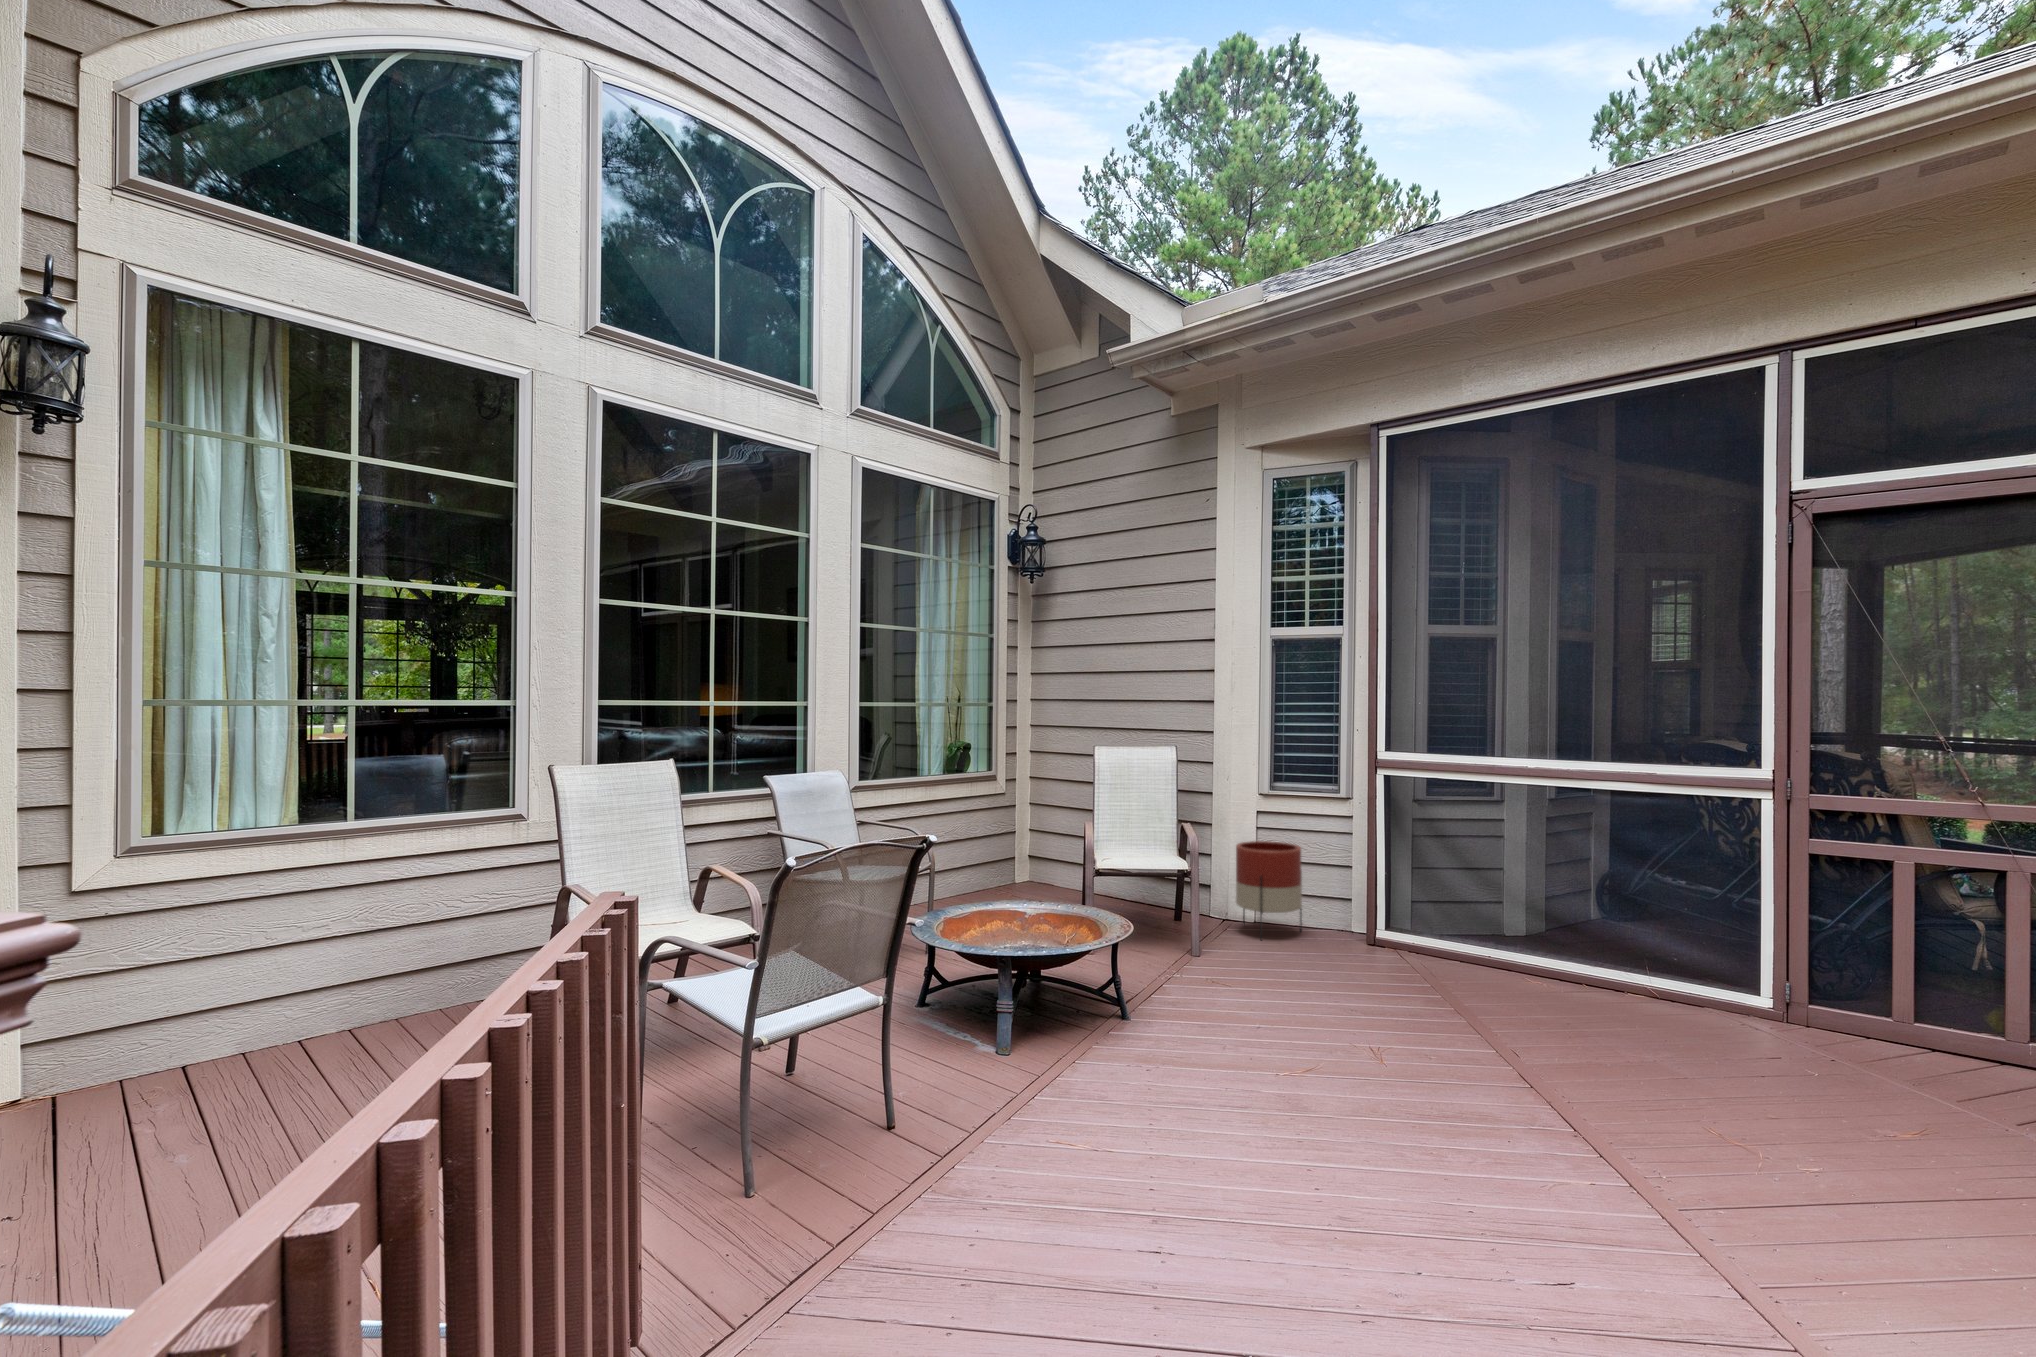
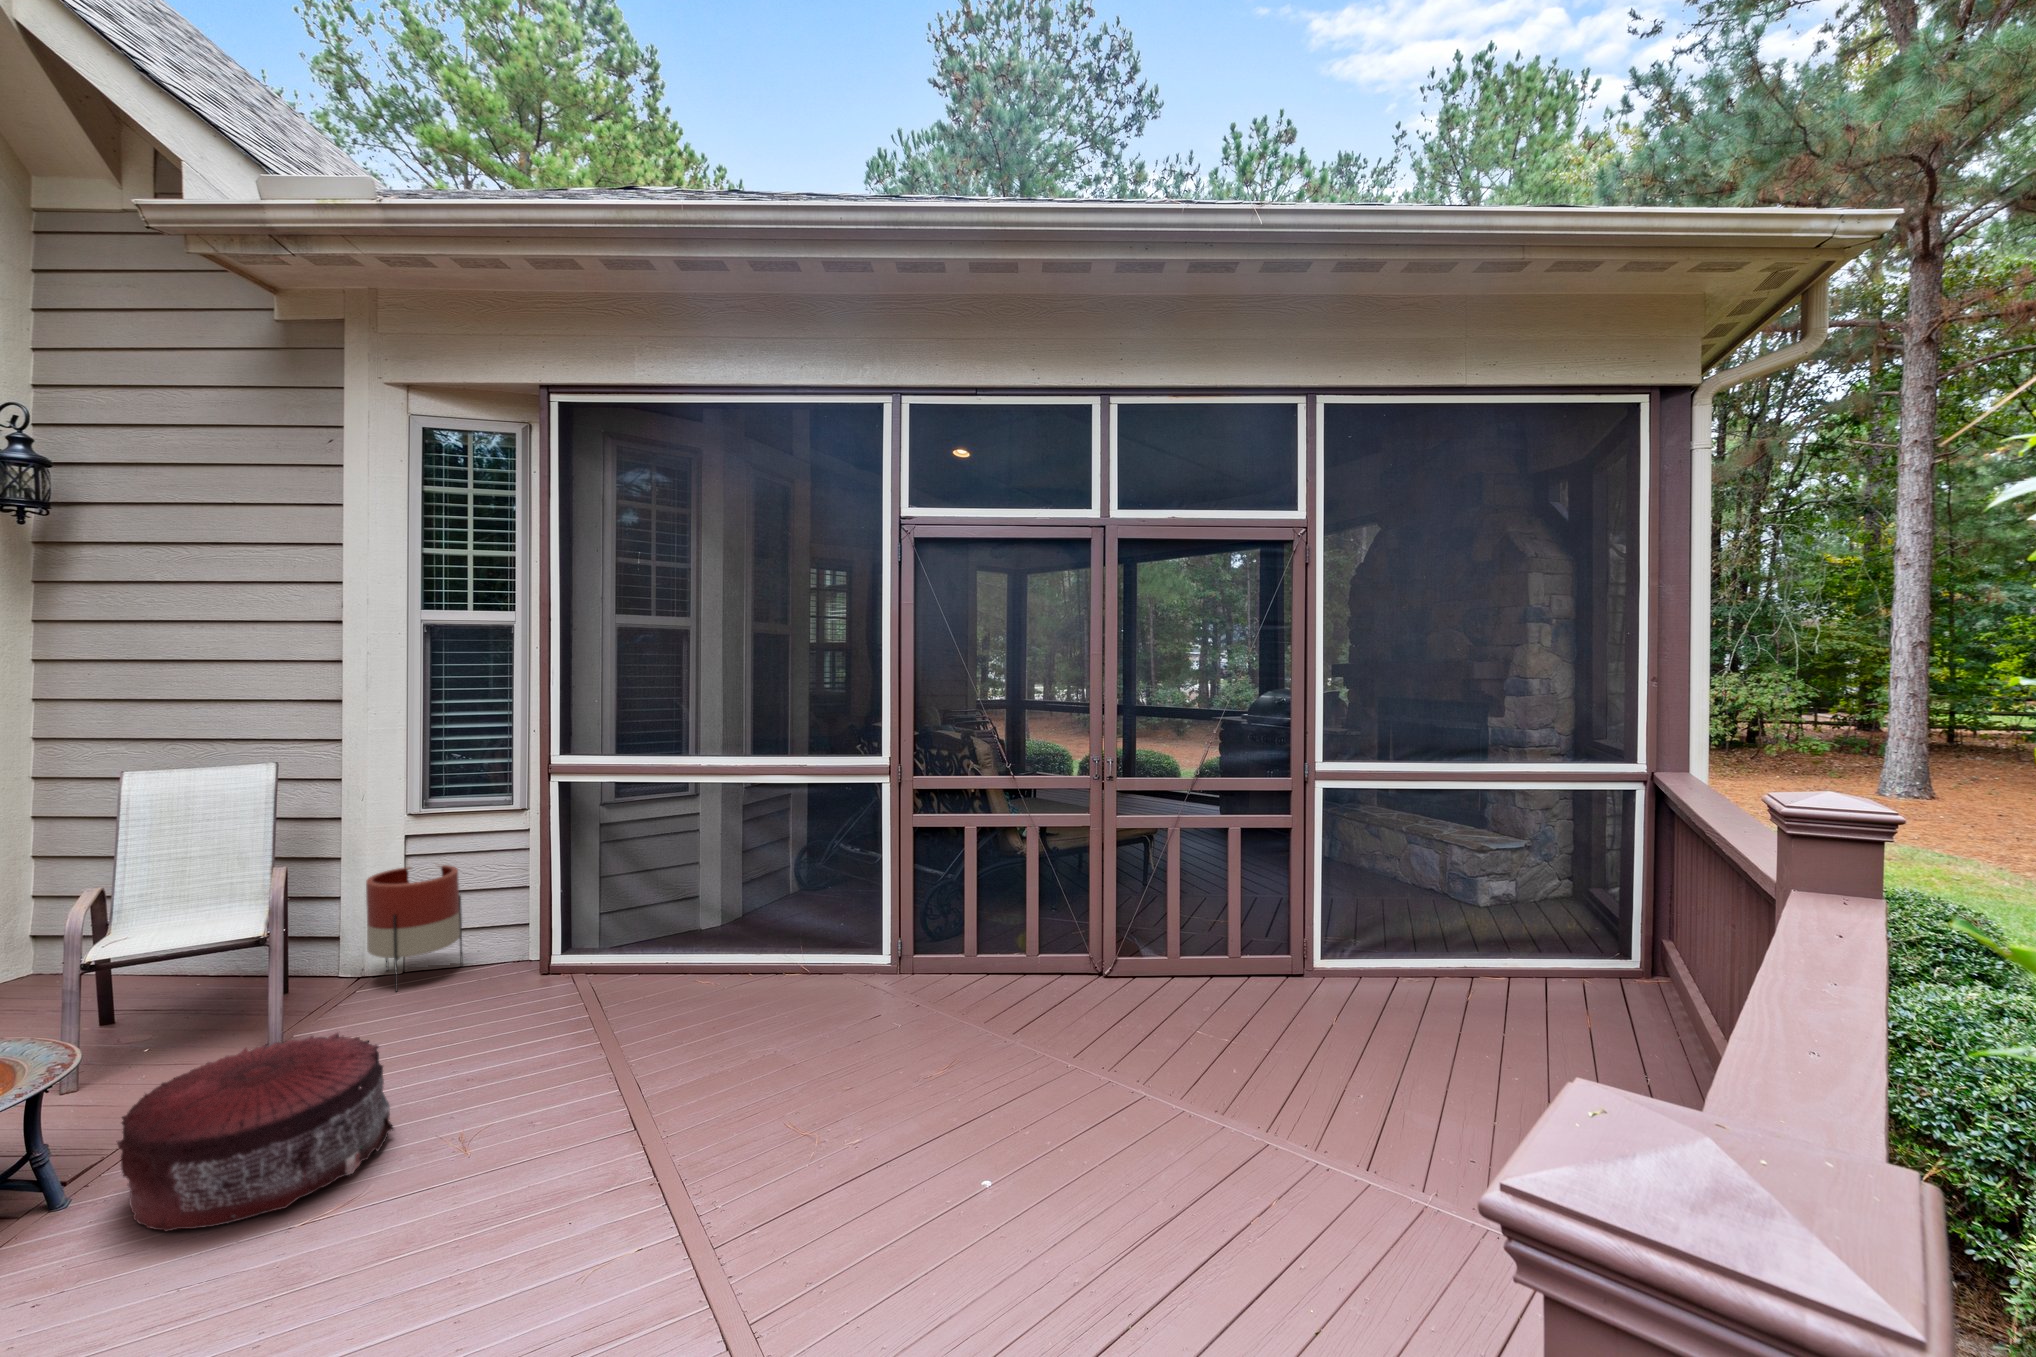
pouf: none [1171,937,1329,1050] -> present [117,1033,394,1232]

